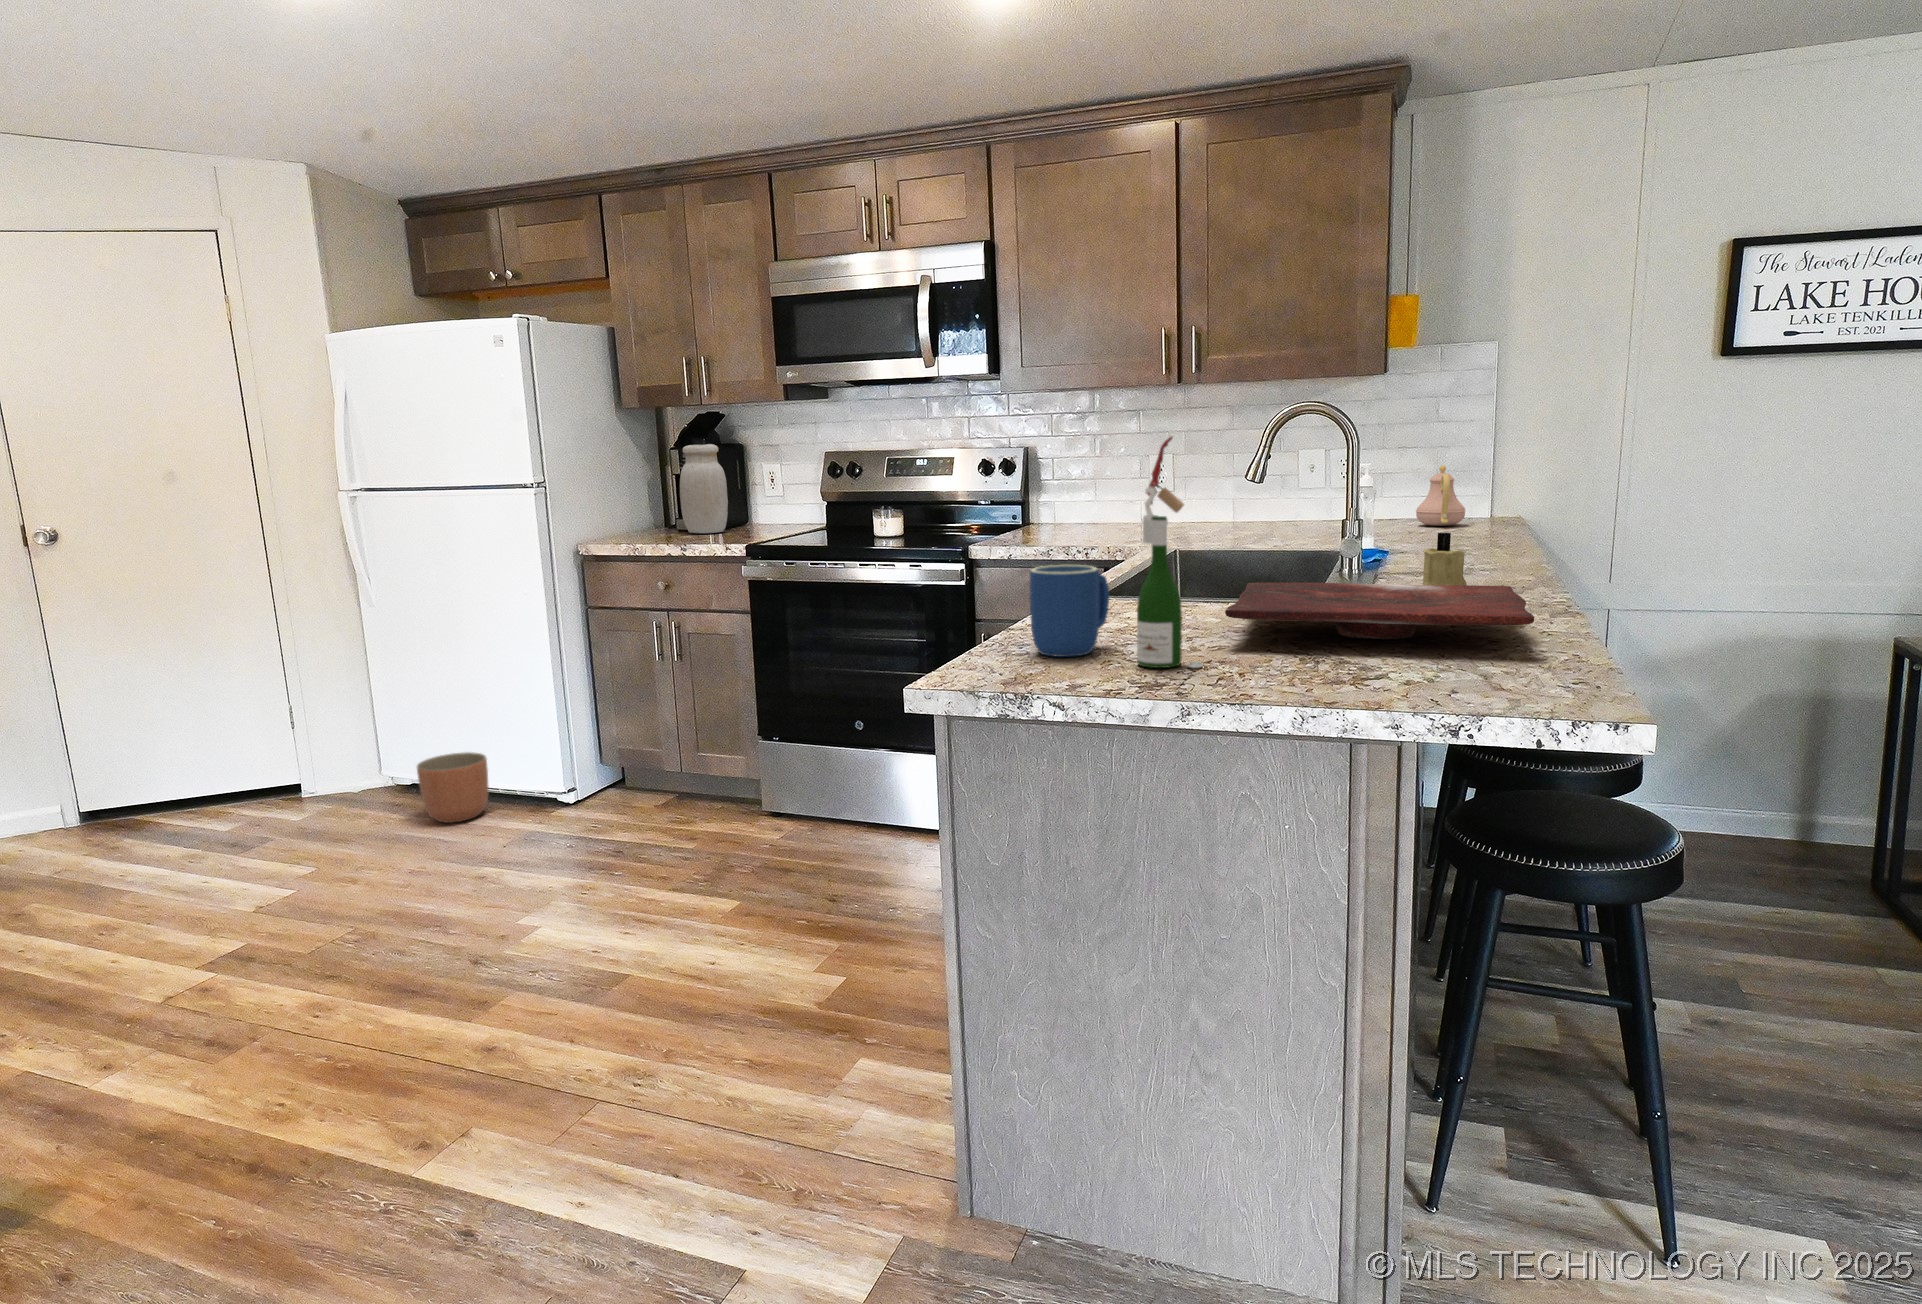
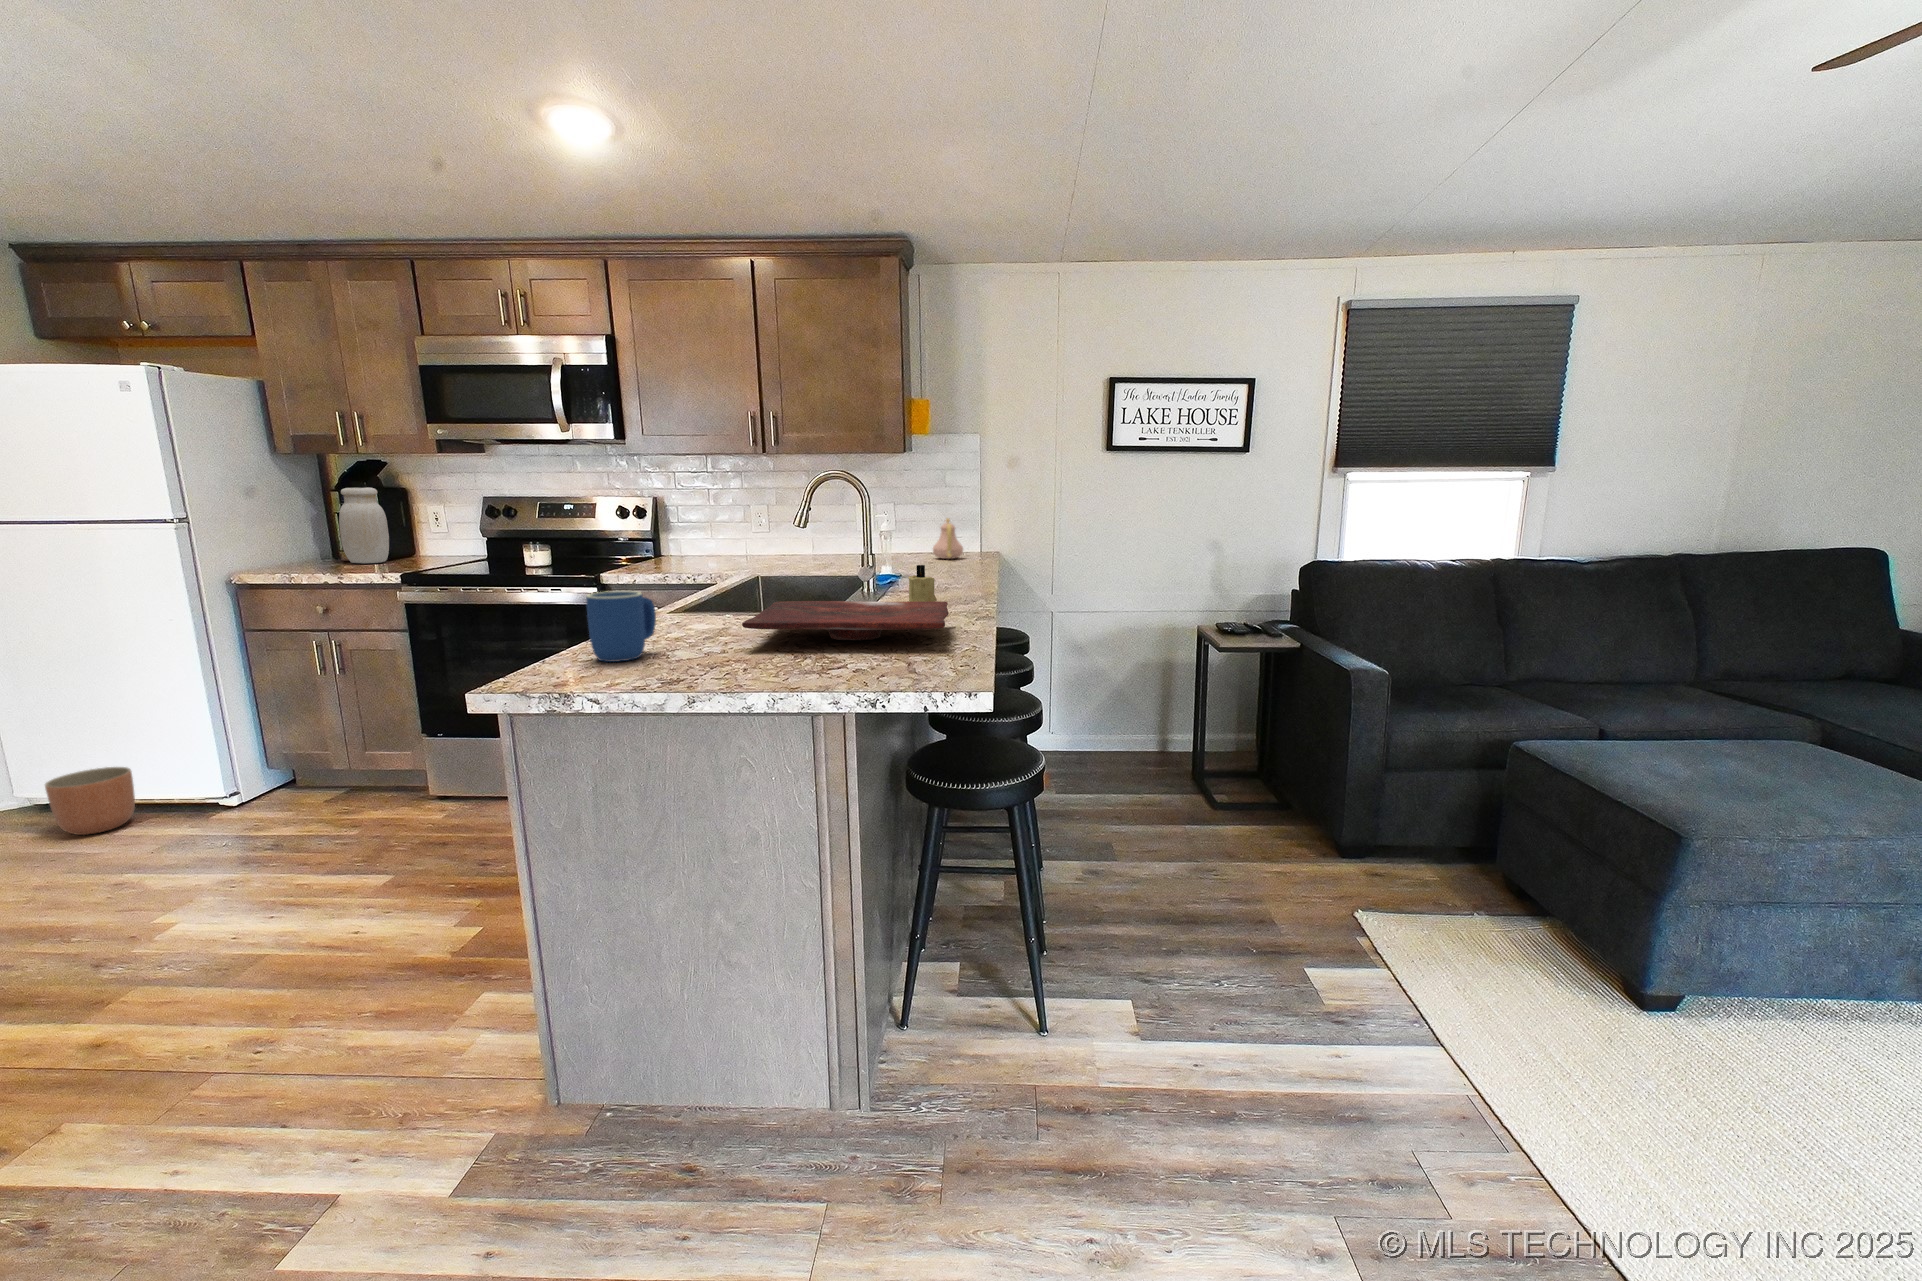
wine bottle: present [1137,437,1203,668] -> none [667,496,719,668]

